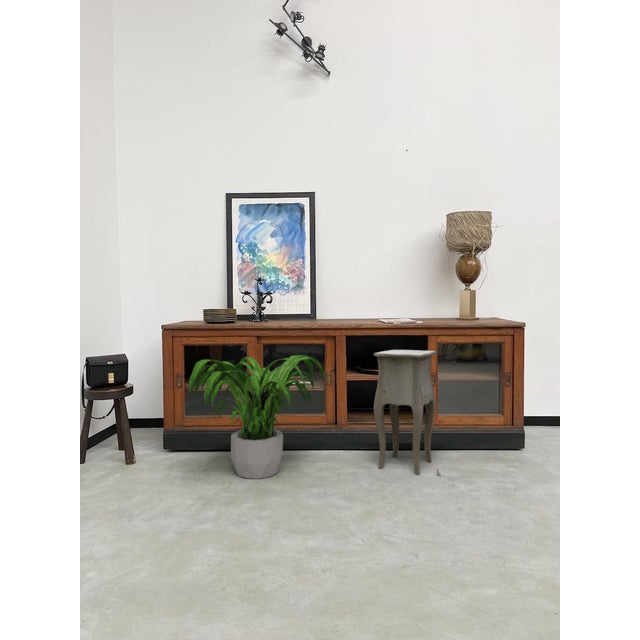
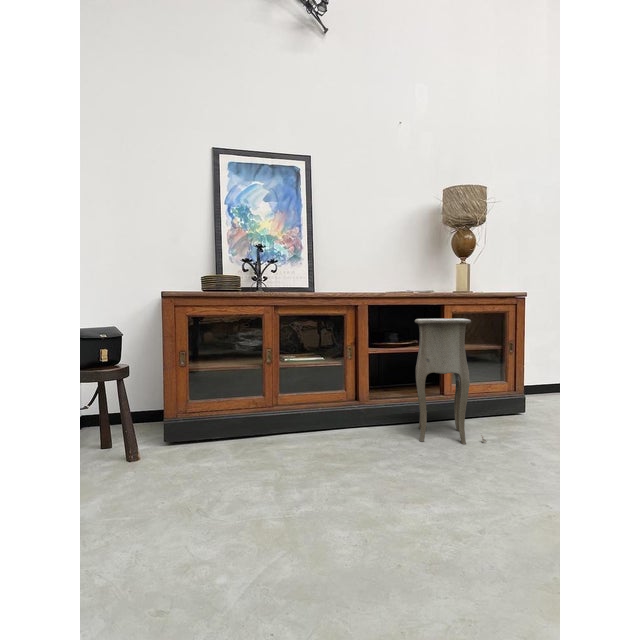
potted plant: present [189,355,324,479] -> none [230,324,372,466]

